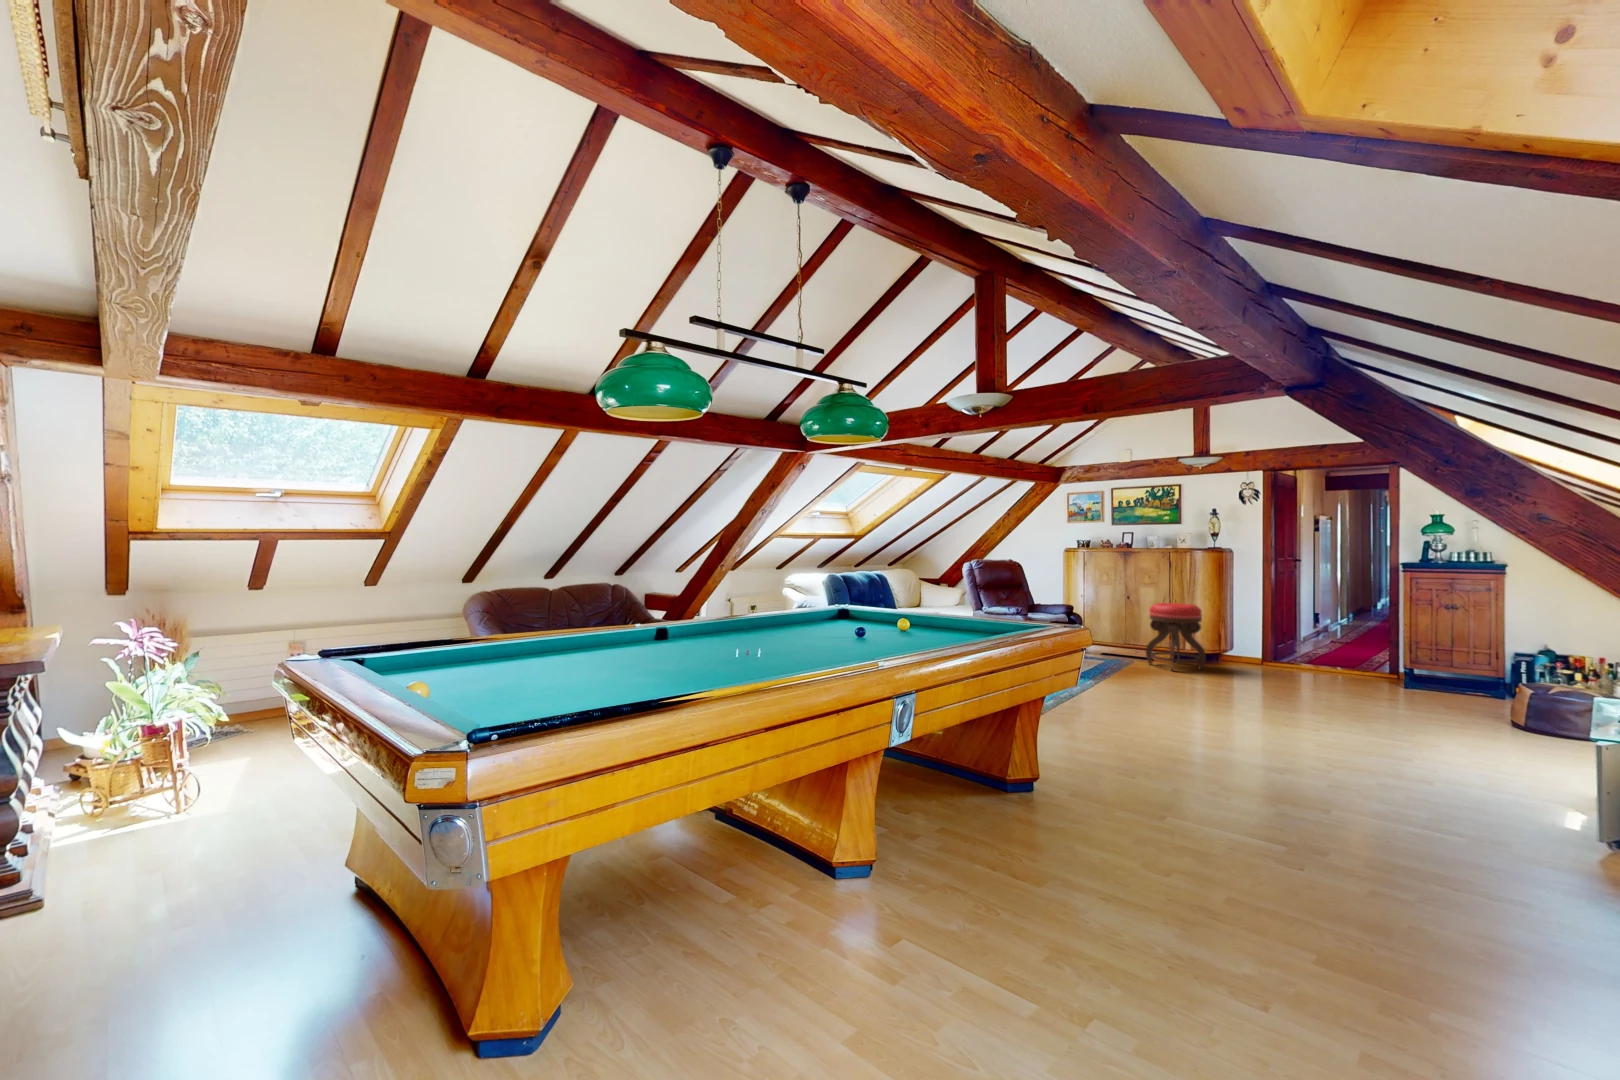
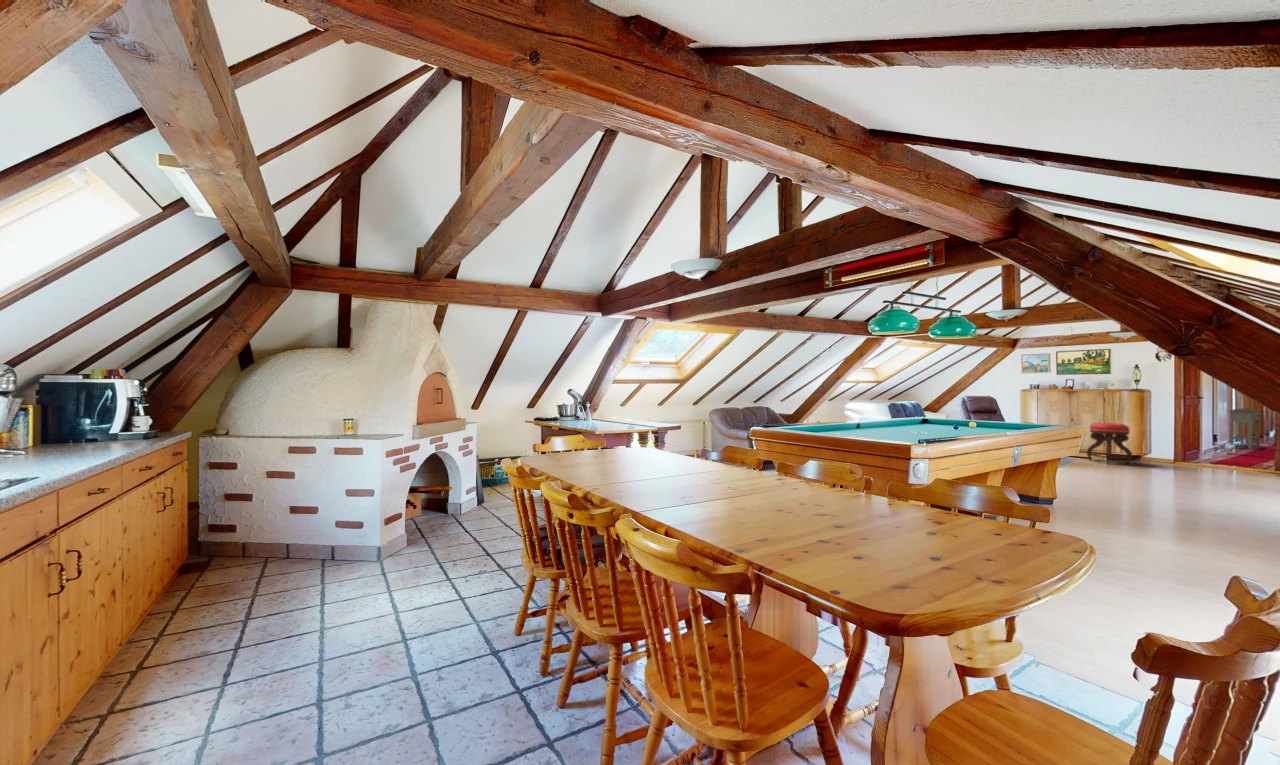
console table: none [1333,573,1372,633] -> present [1229,409,1263,450]

